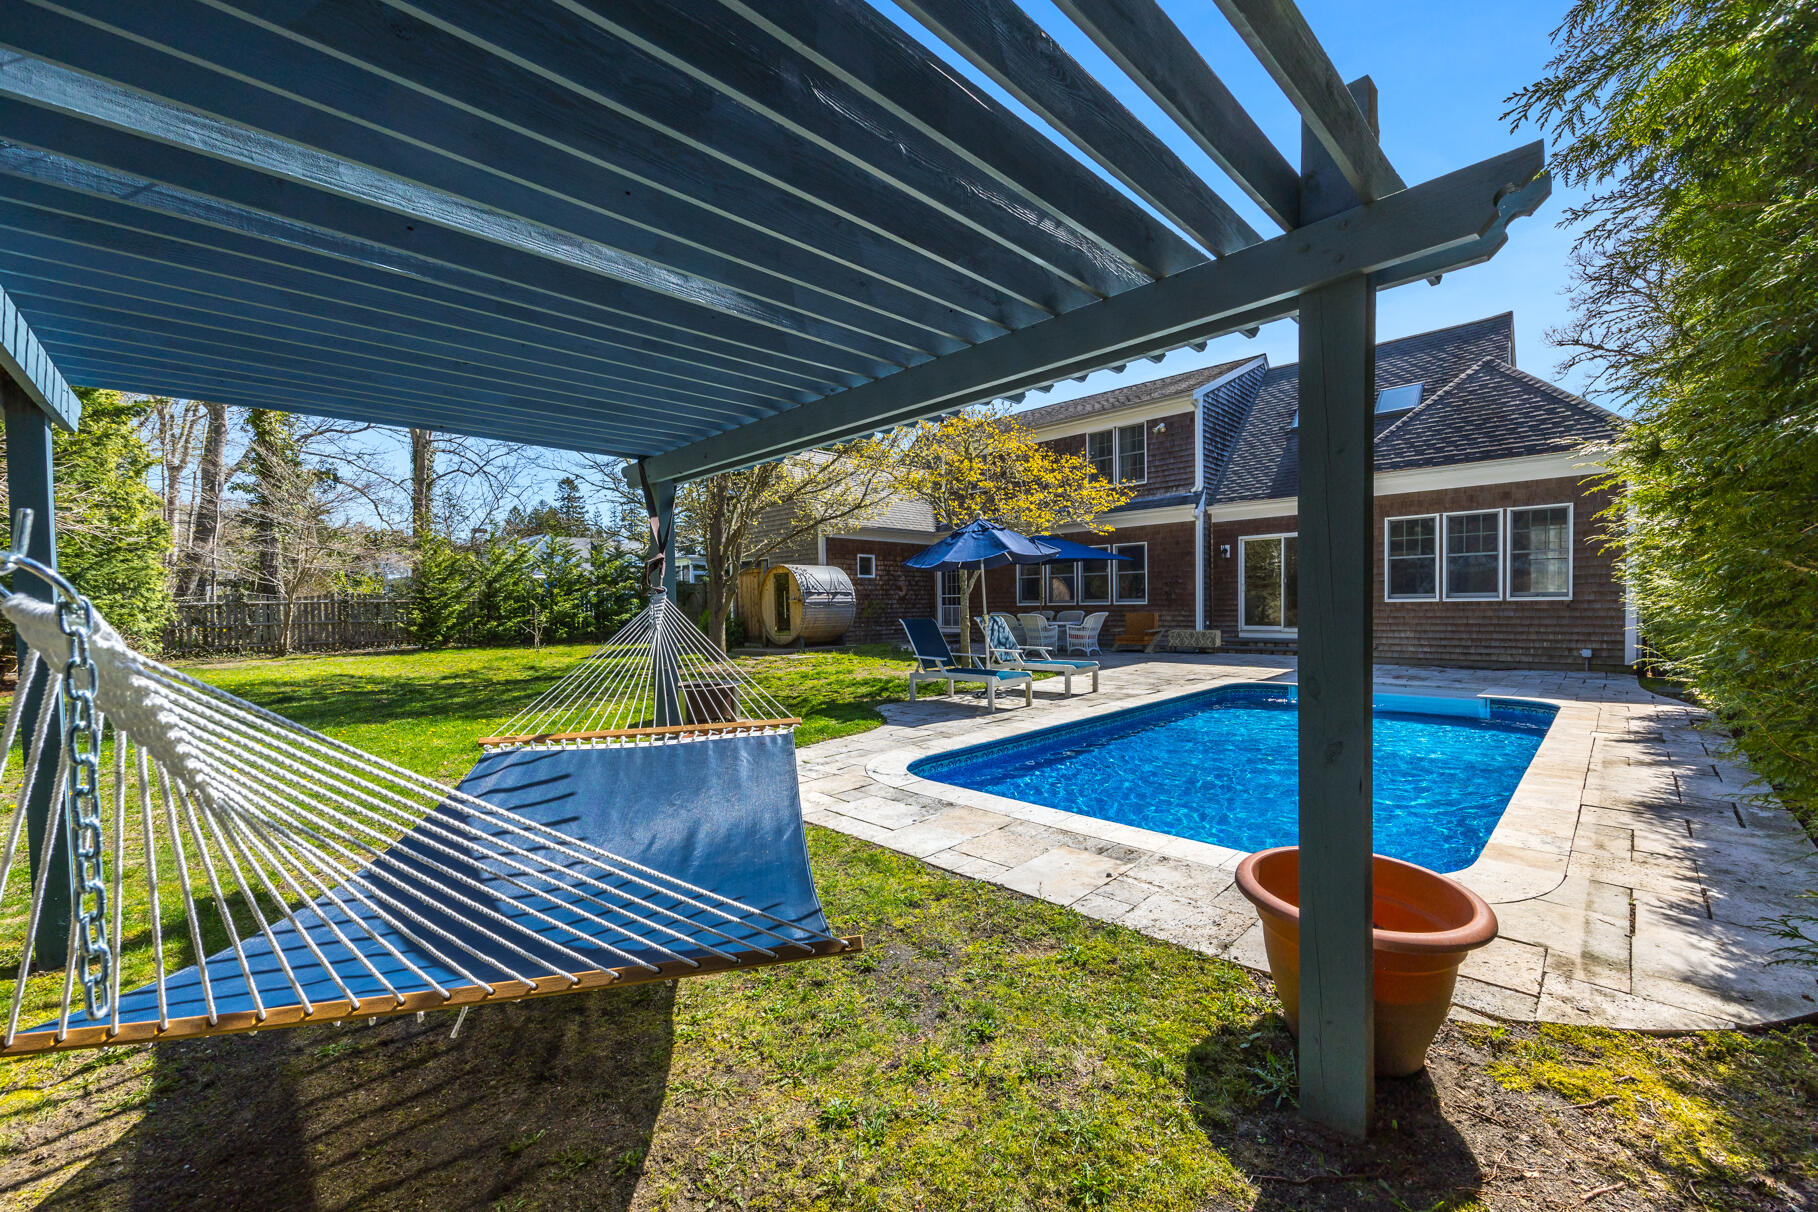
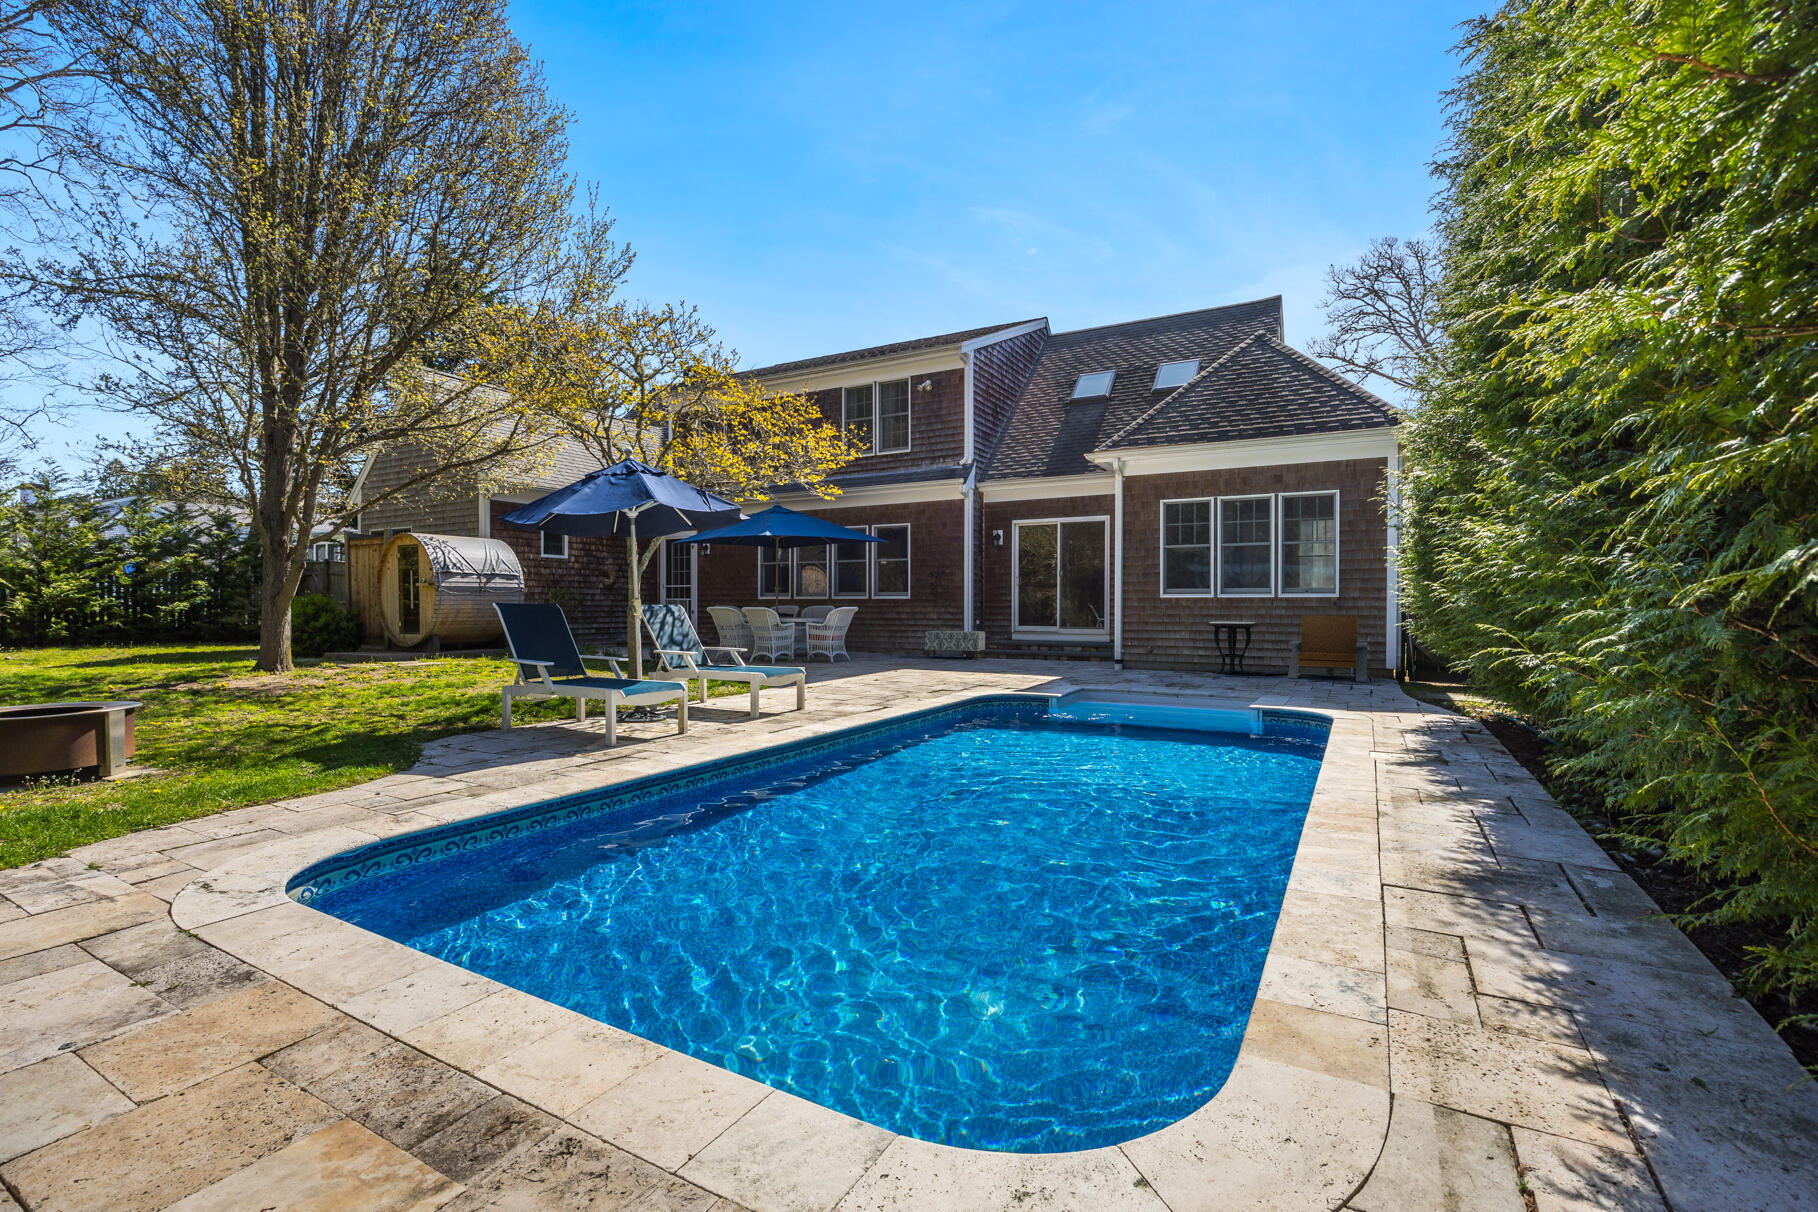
lounge chair: present [1110,613,1165,653] -> present [1288,615,1368,682]
side table: none [1435,622,1486,667] -> present [1207,622,1258,674]

